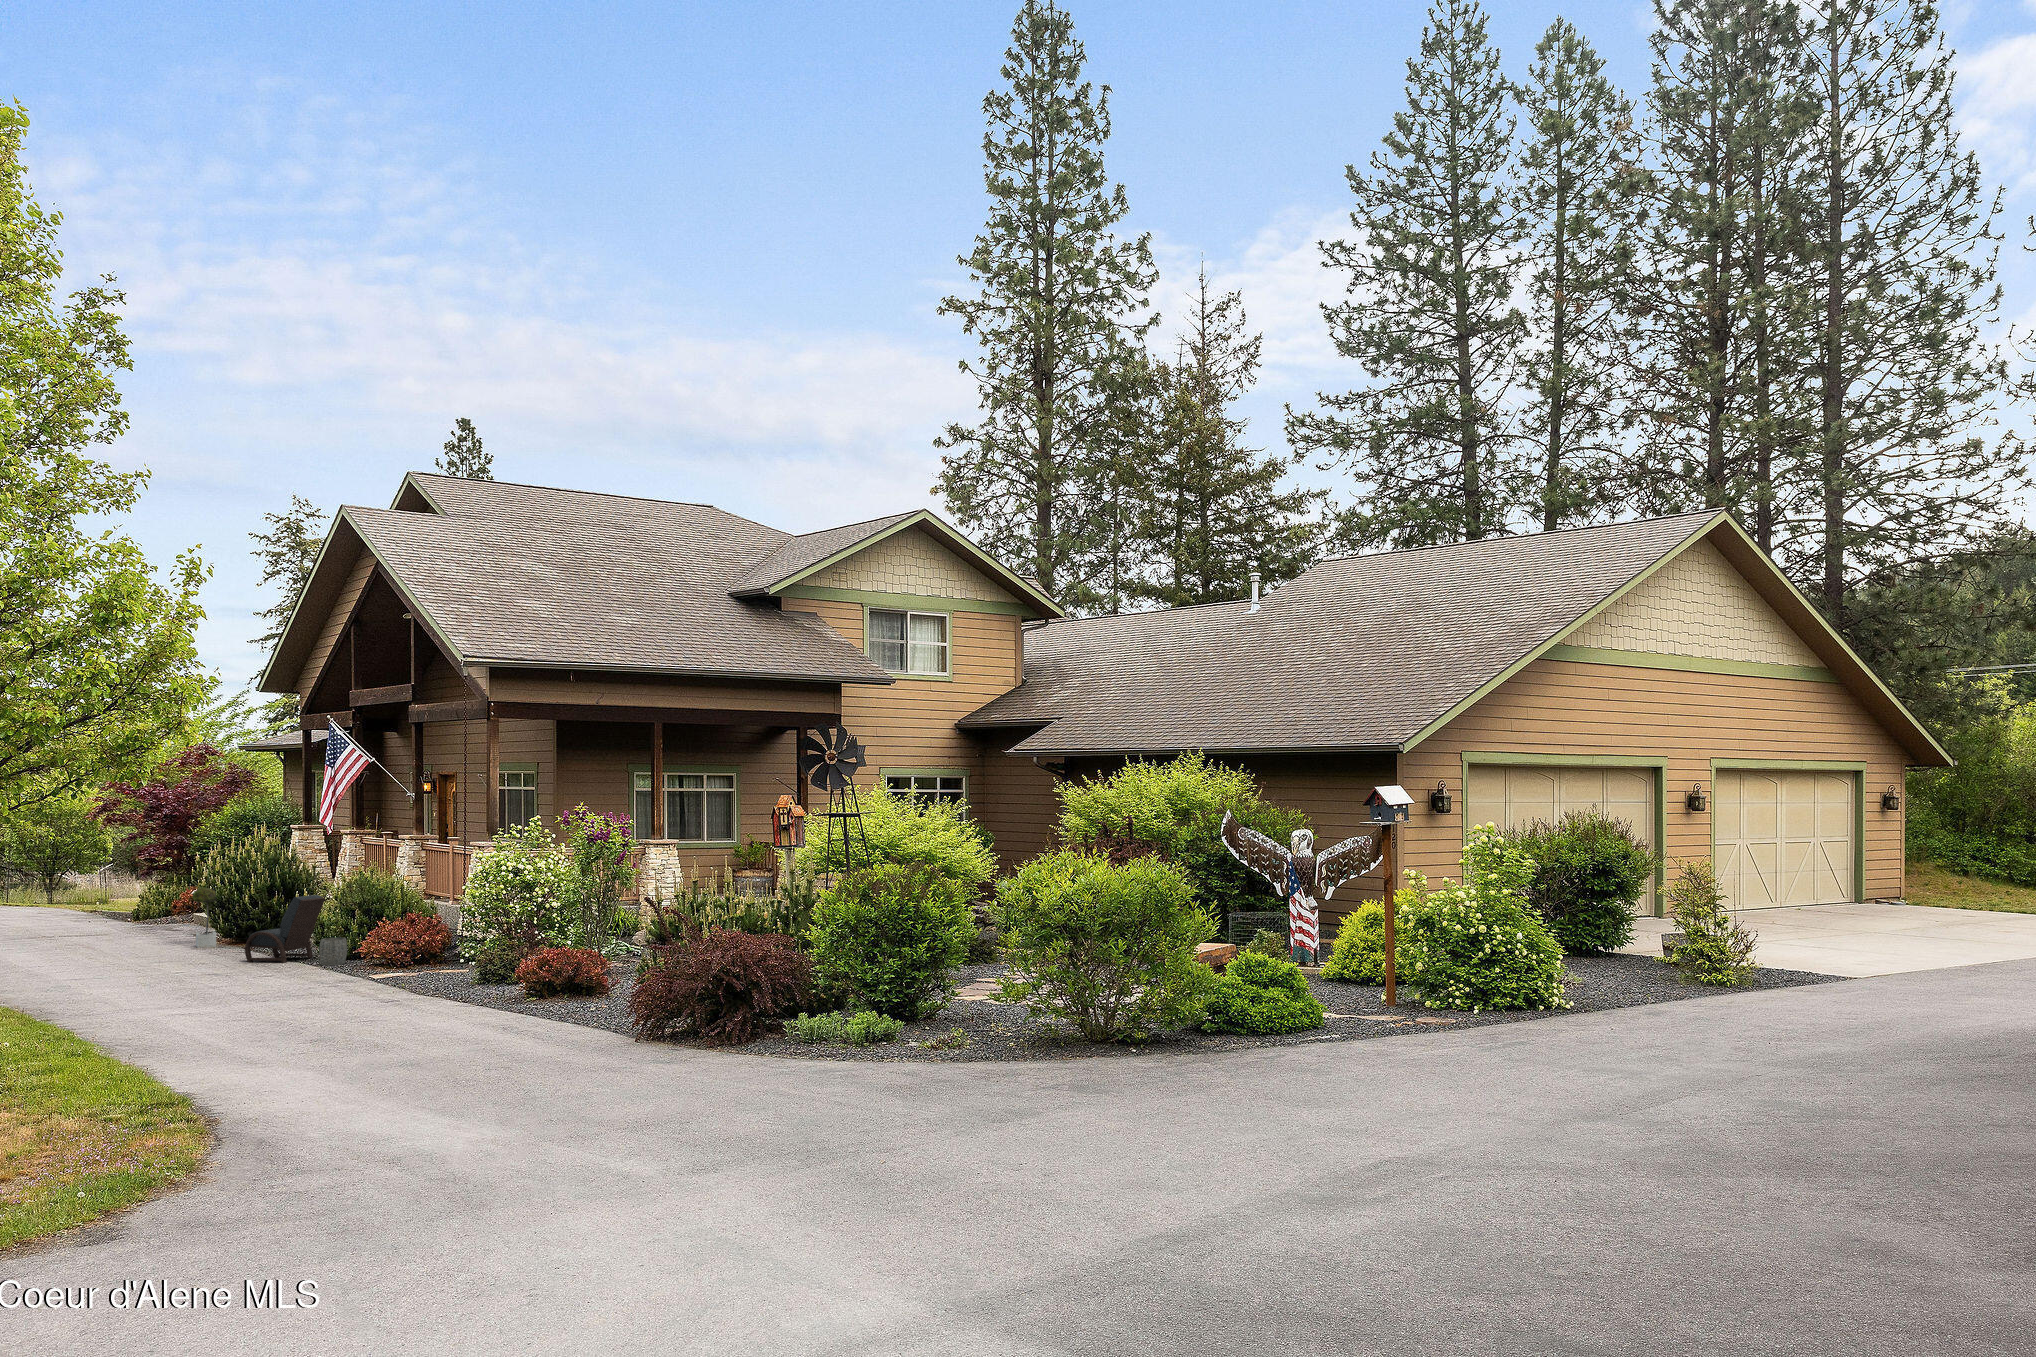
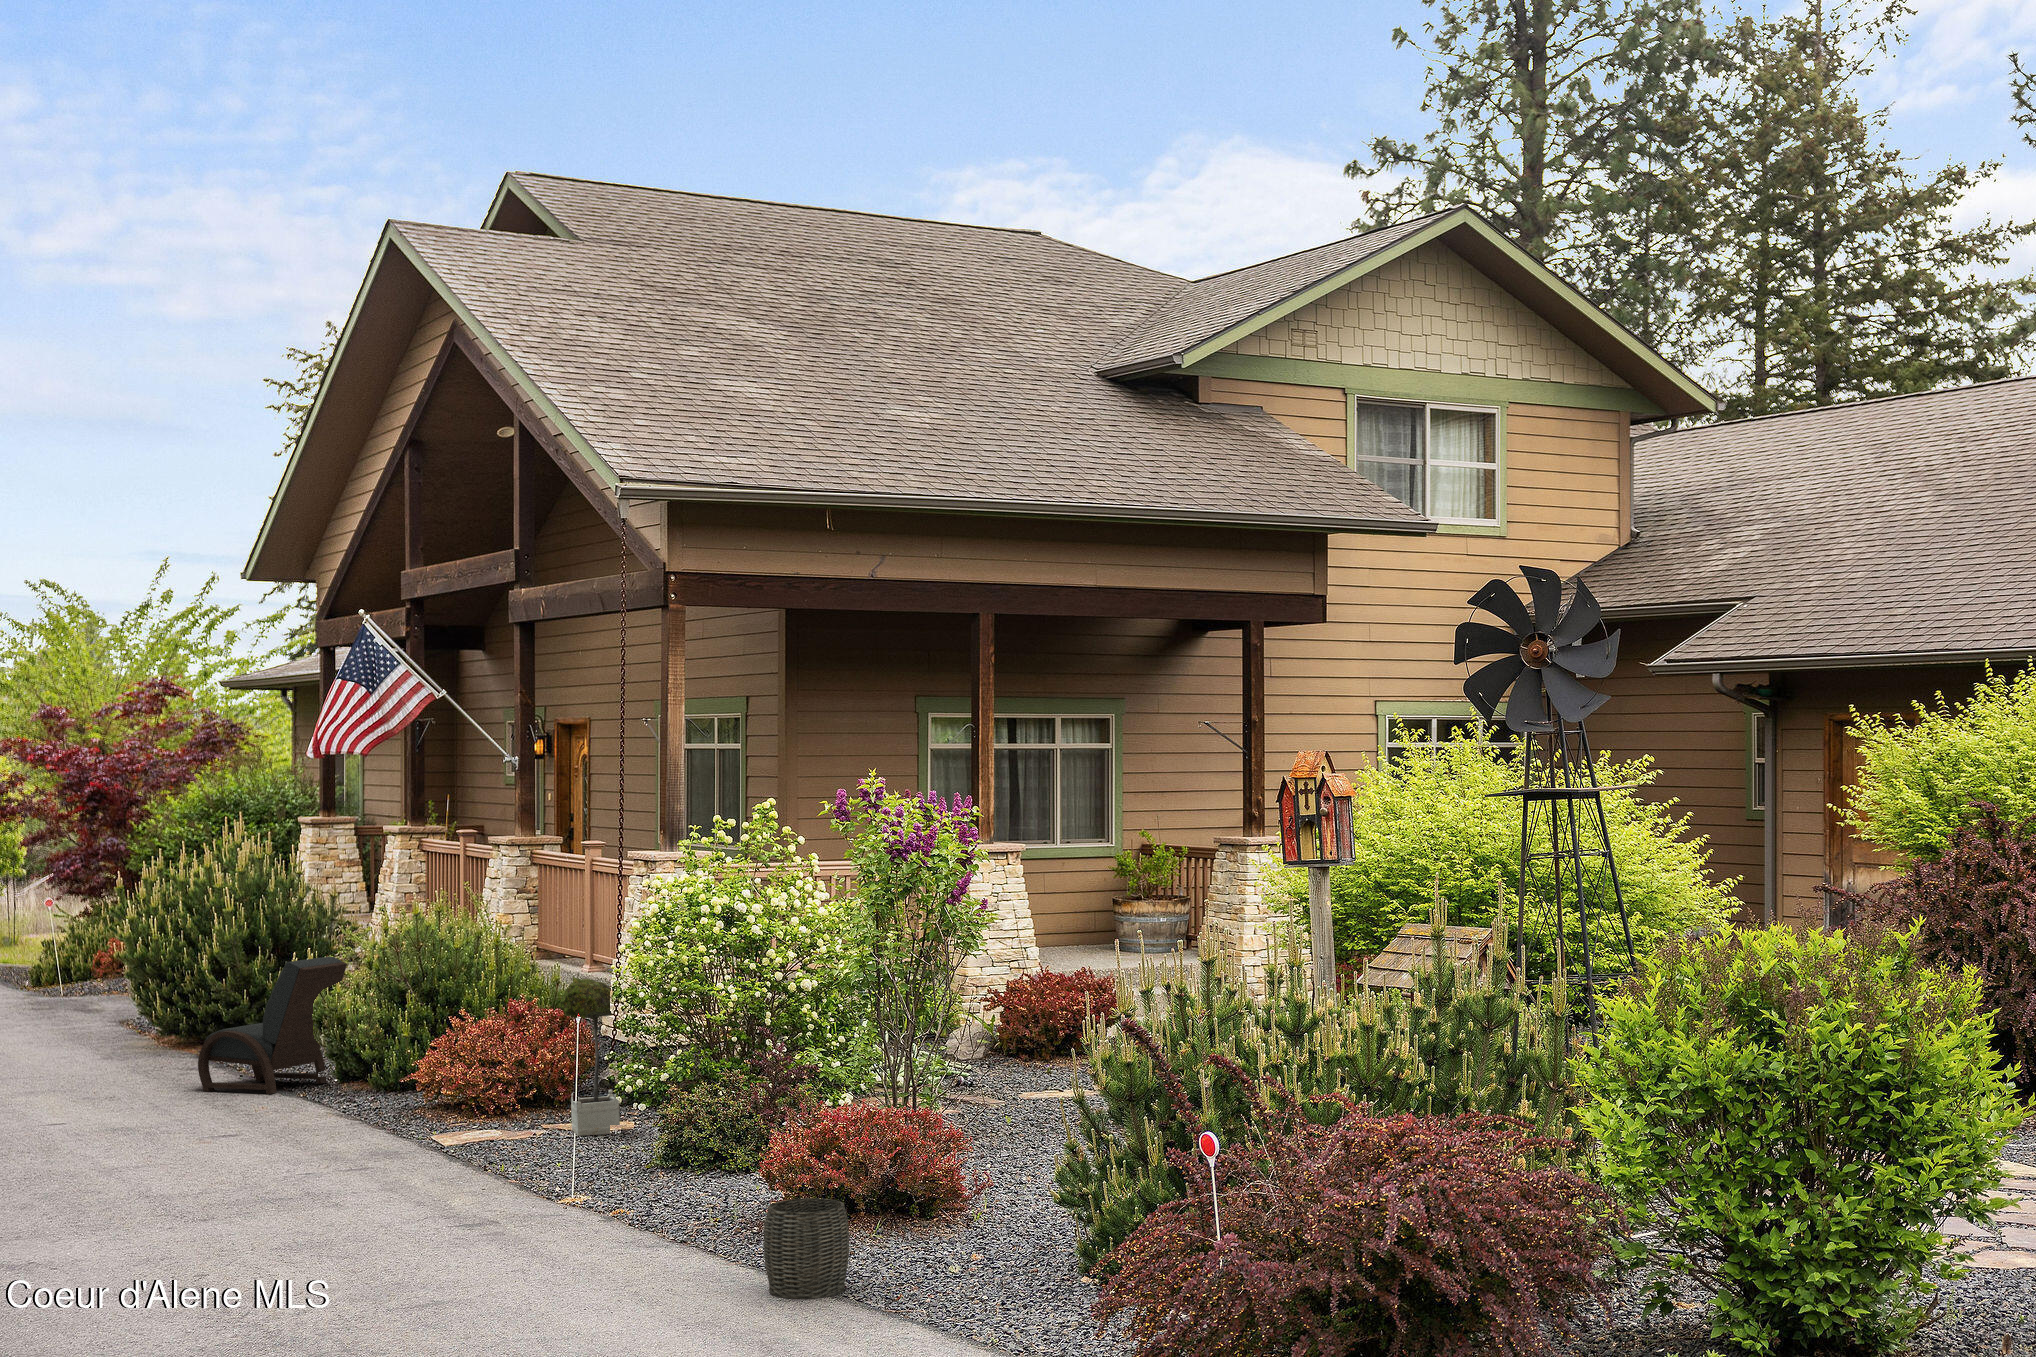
potted tree: present [192,887,219,948] -> present [559,976,620,1136]
woven basket: present [319,938,347,966] -> present [764,1198,849,1299]

